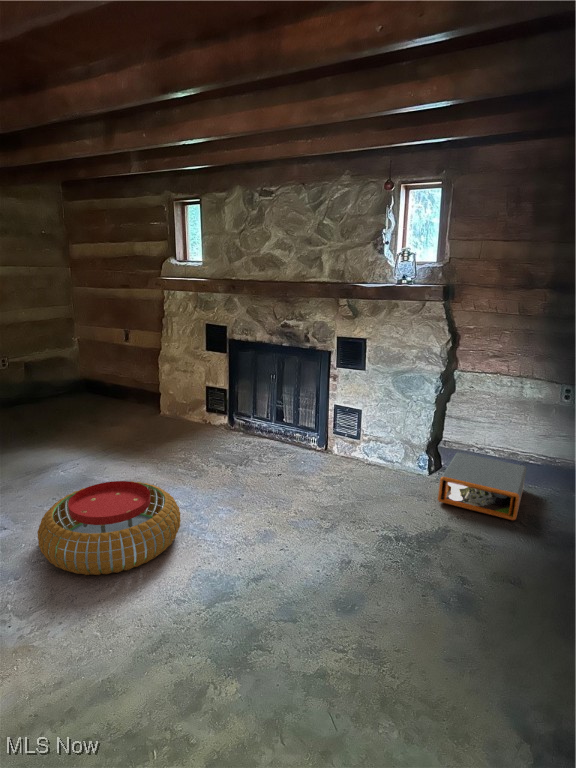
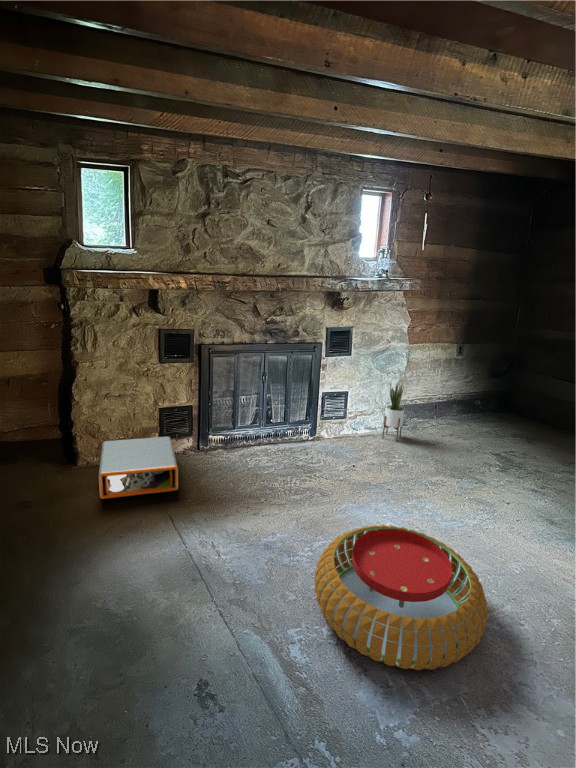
potted plant: none [382,405,415,480] -> present [382,380,404,442]
storage box: present [438,453,526,520] -> present [99,437,178,499]

